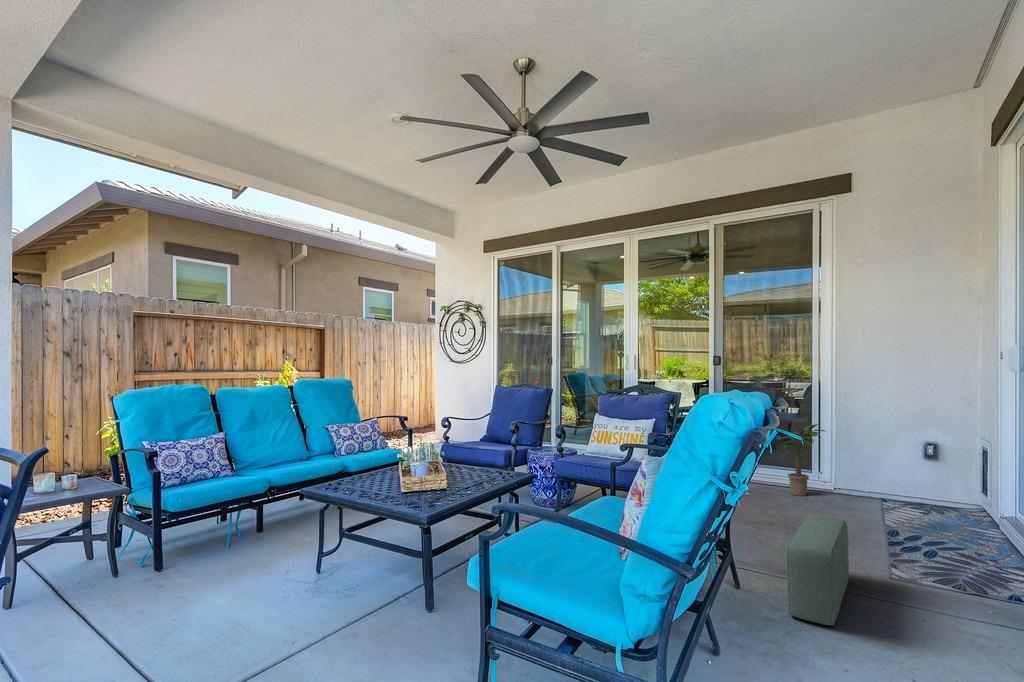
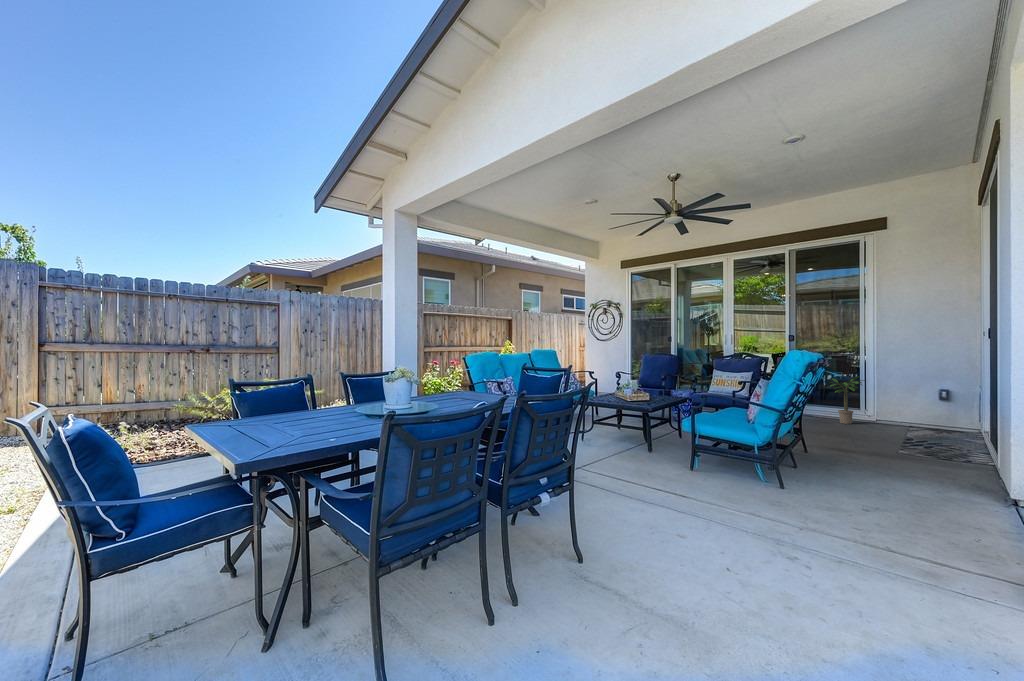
pouf: present [785,515,849,625] -> none [802,416,849,460]

